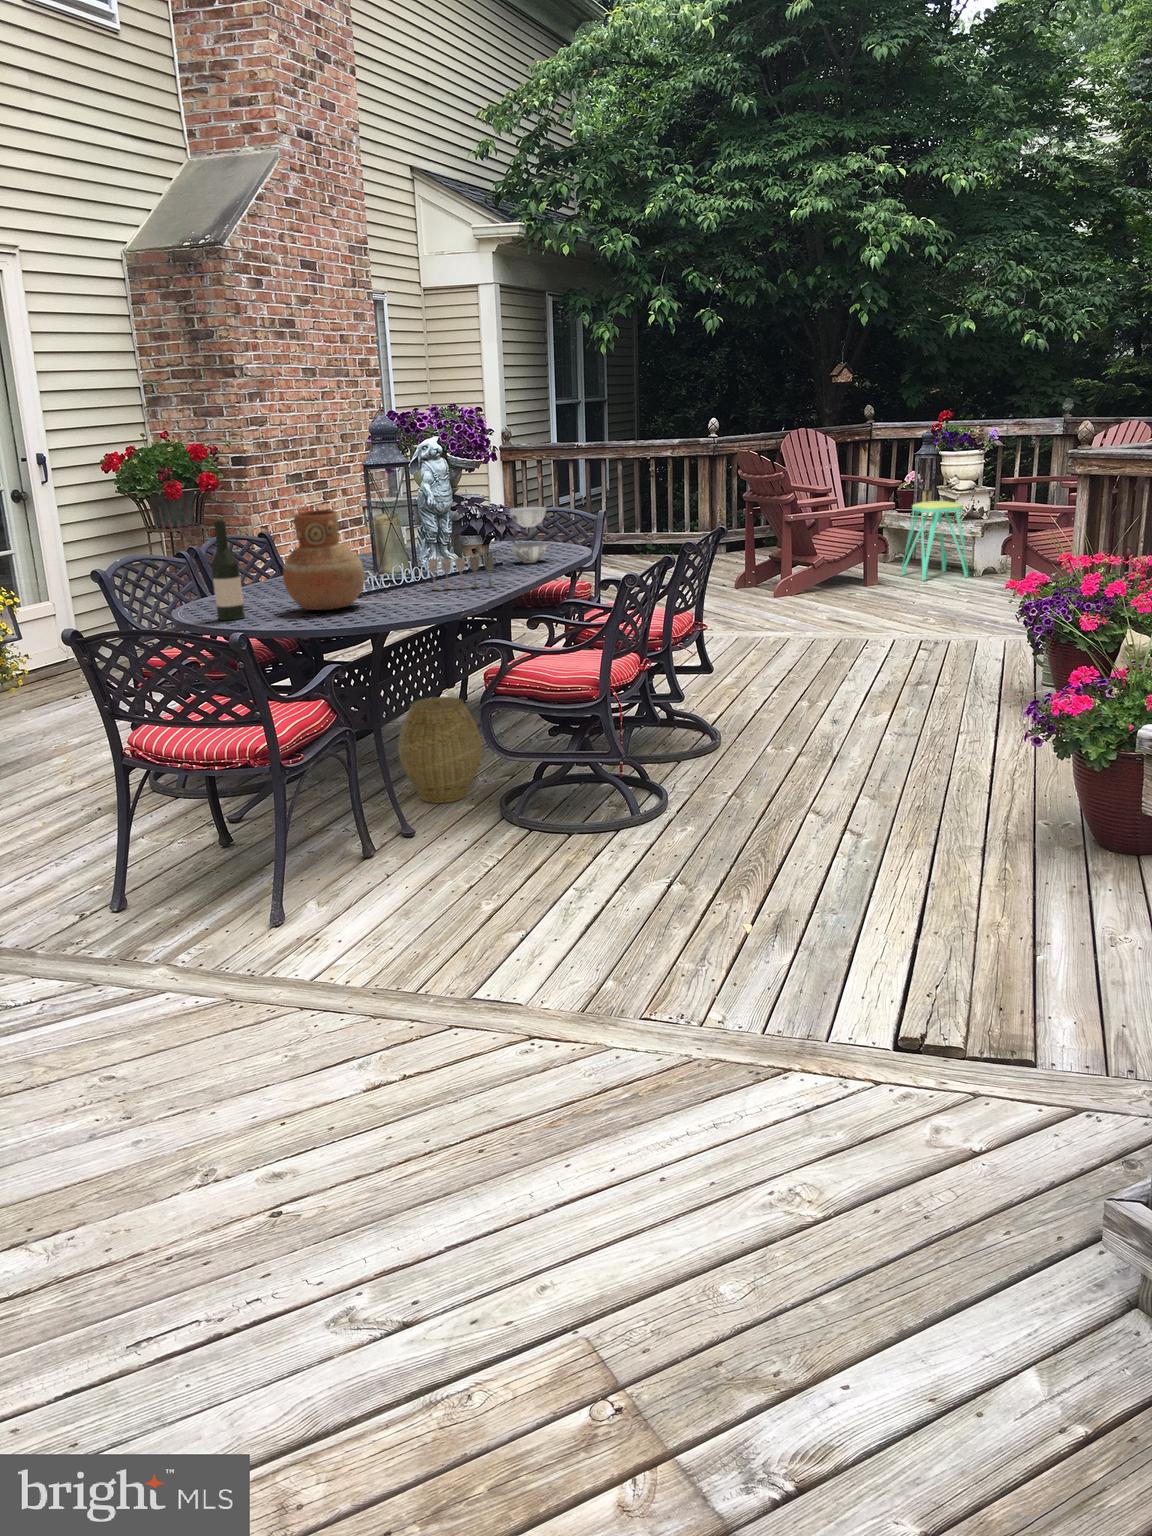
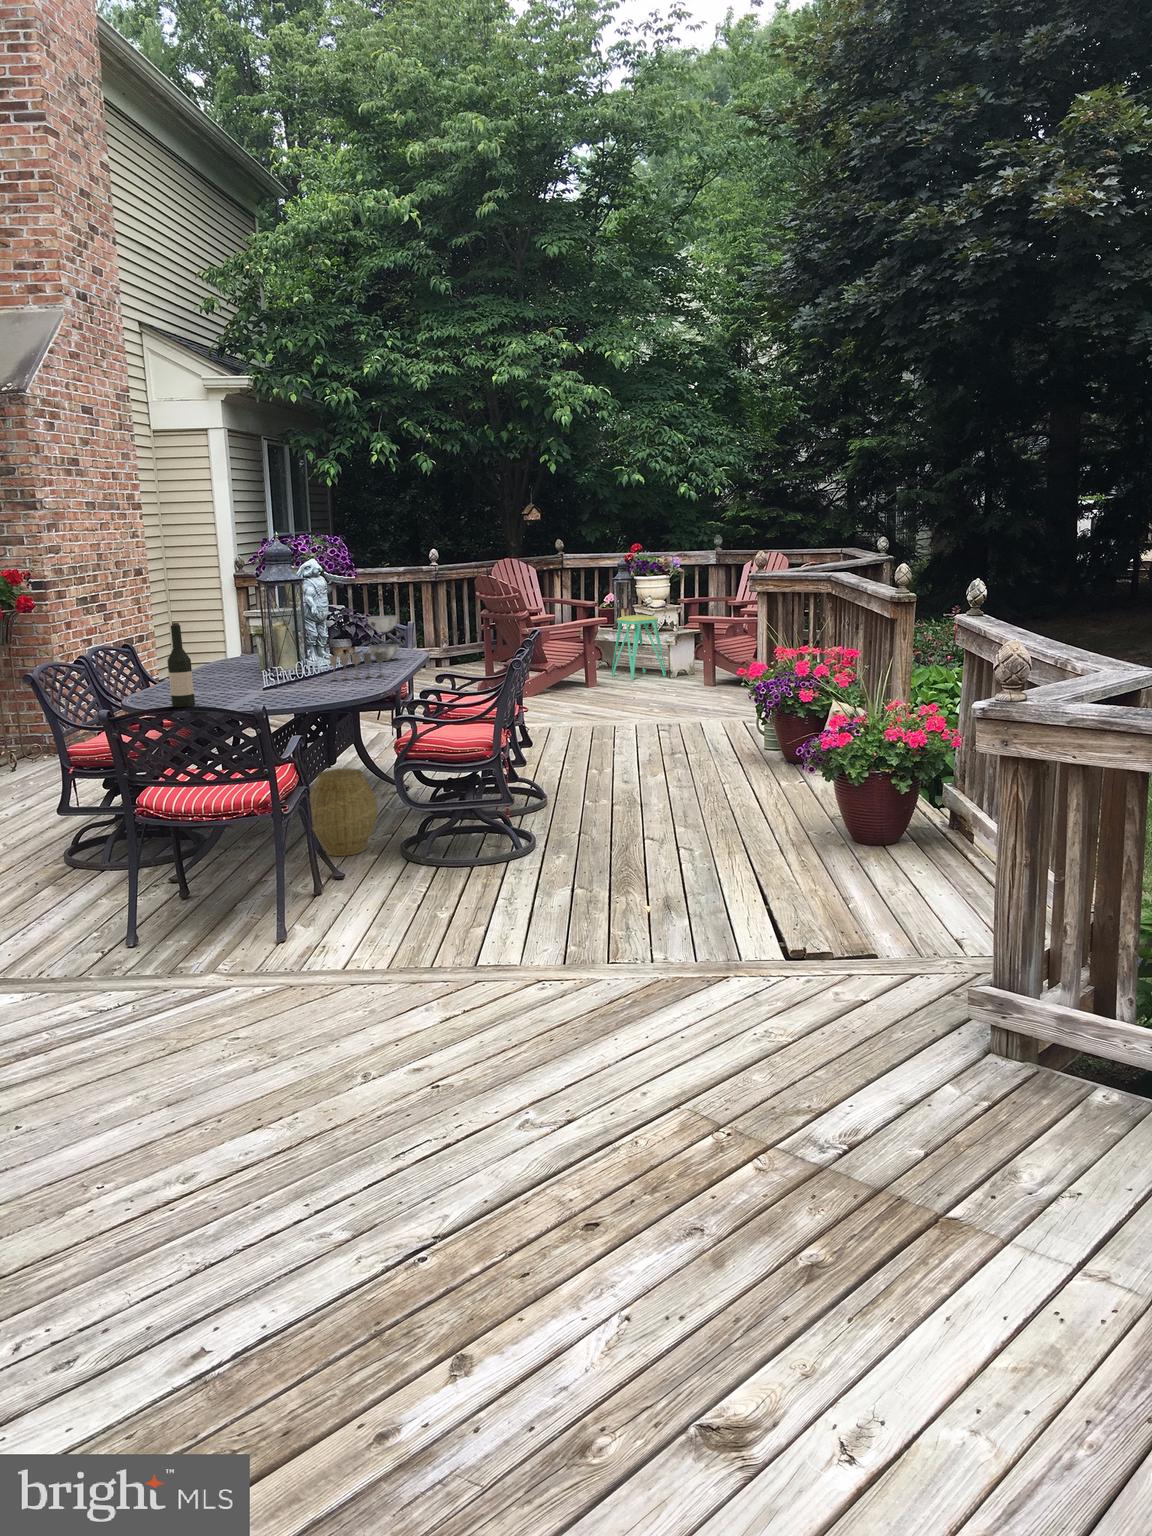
vase: present [283,510,365,610] -> none [225,615,294,697]

